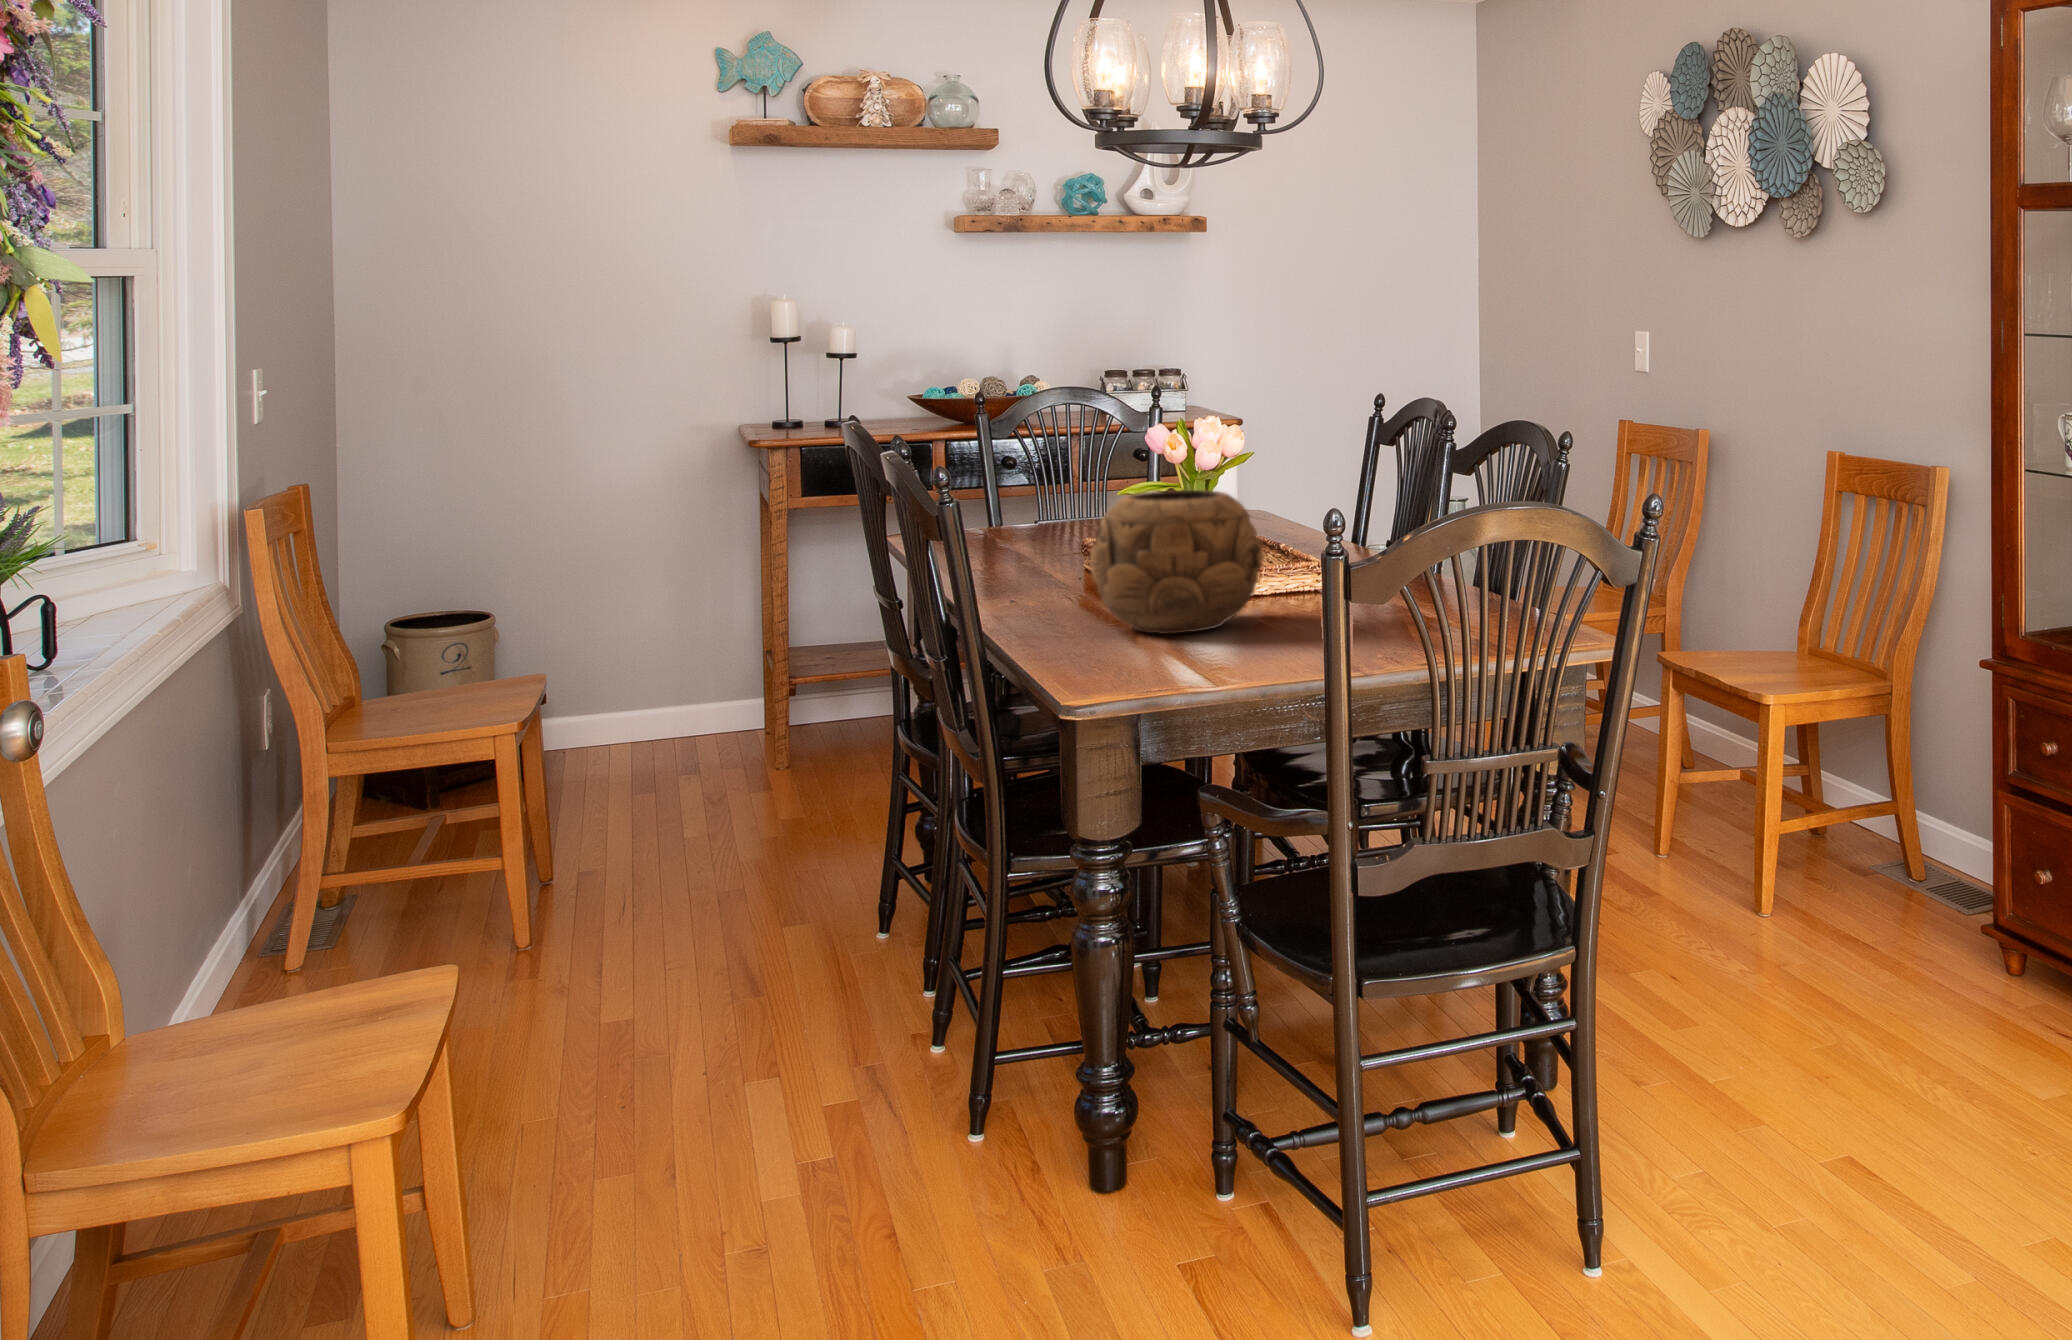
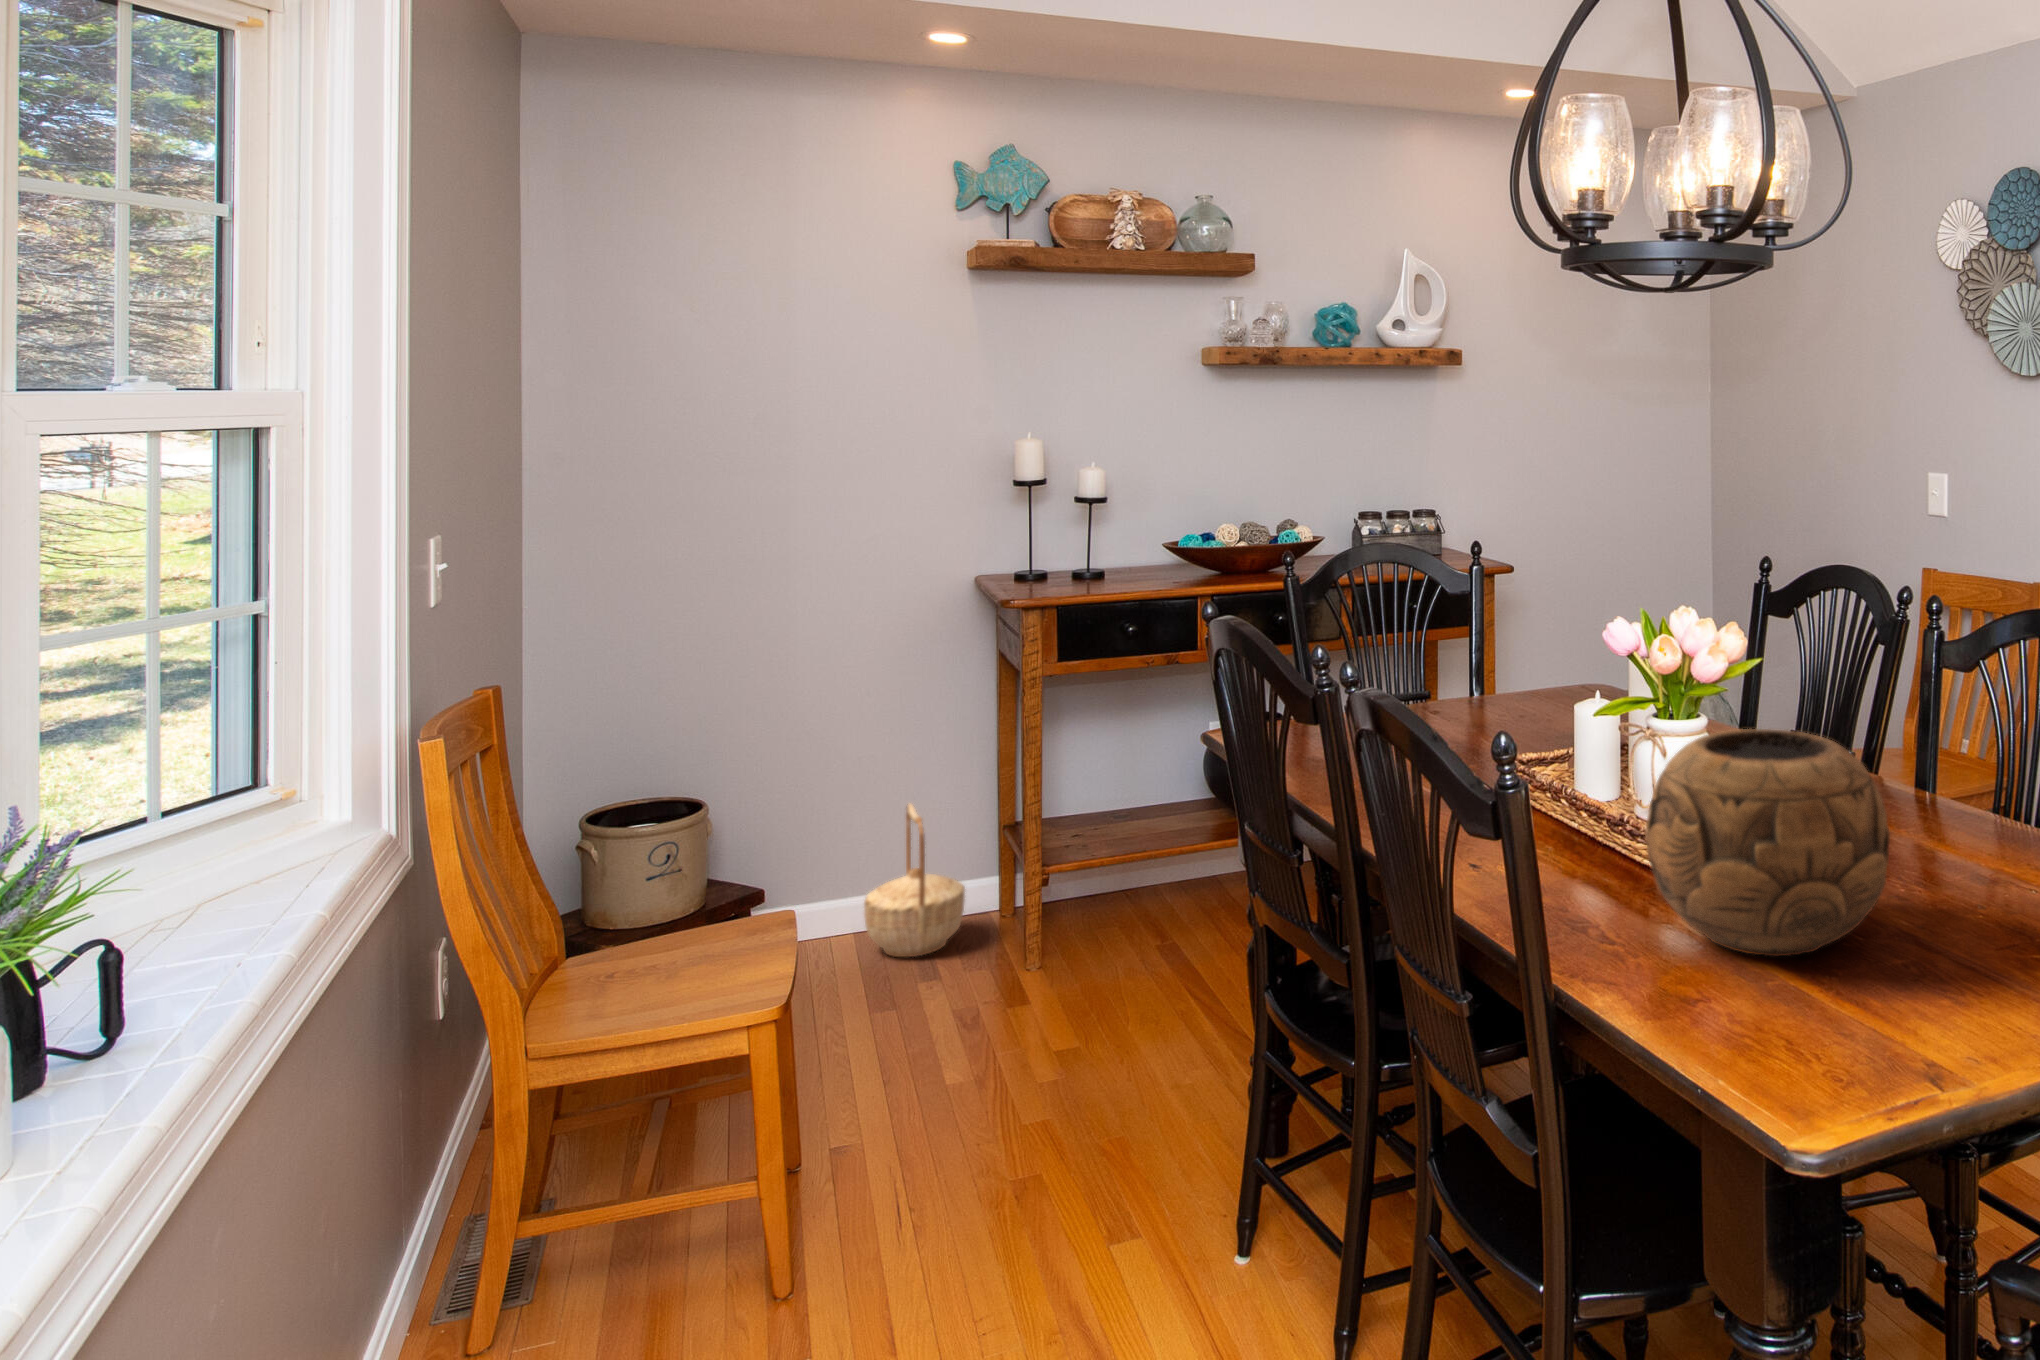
basket: none [638,637,731,770] -> present [864,804,965,957]

